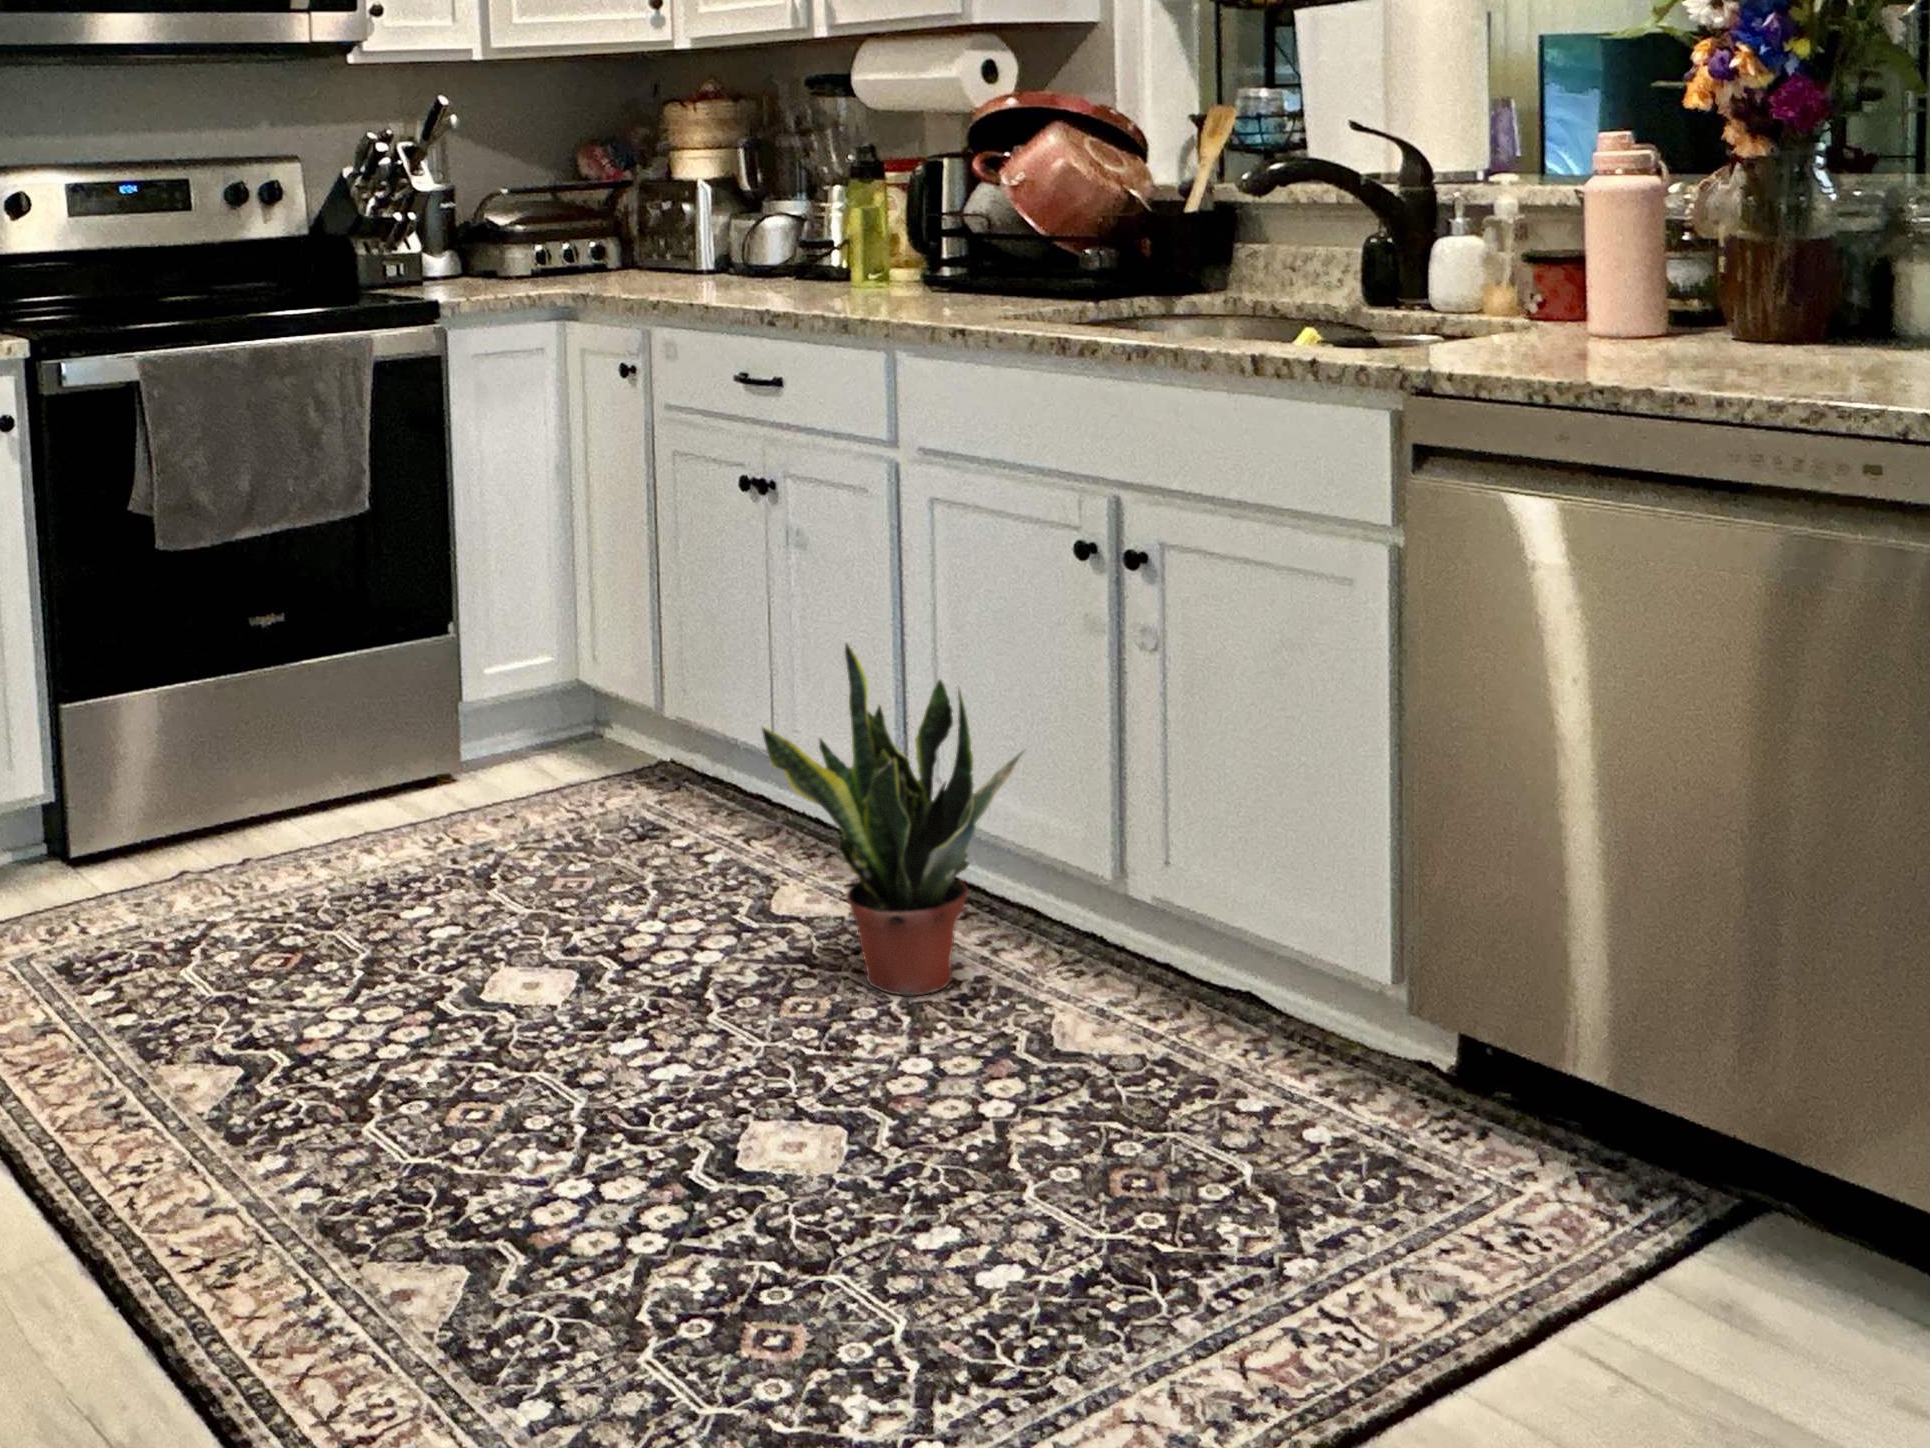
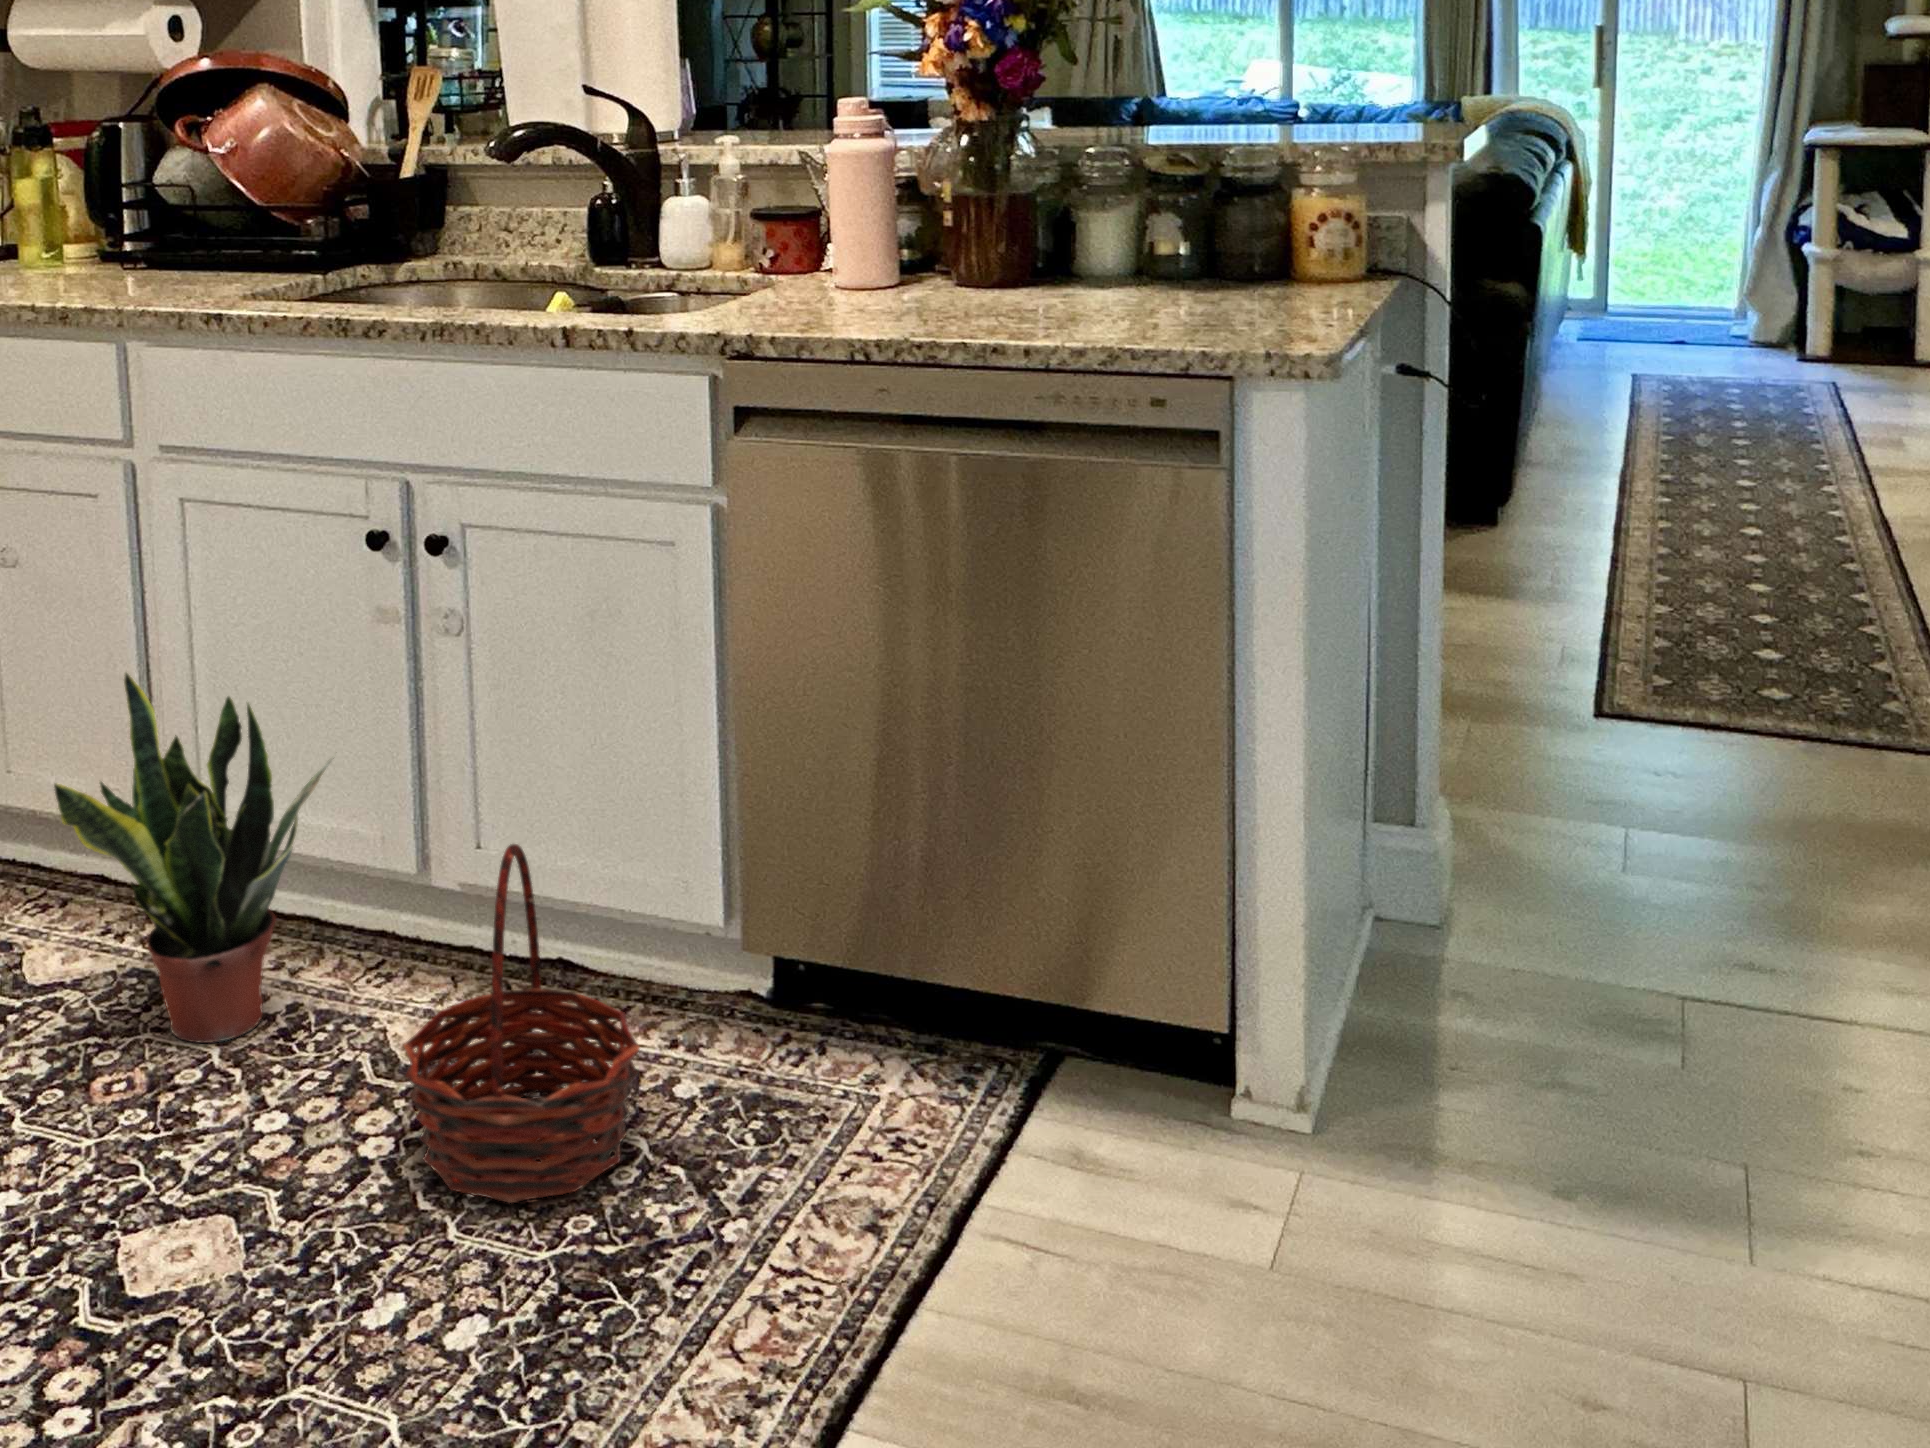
basket: none [1013,844,1250,1193] -> present [404,844,640,1203]

